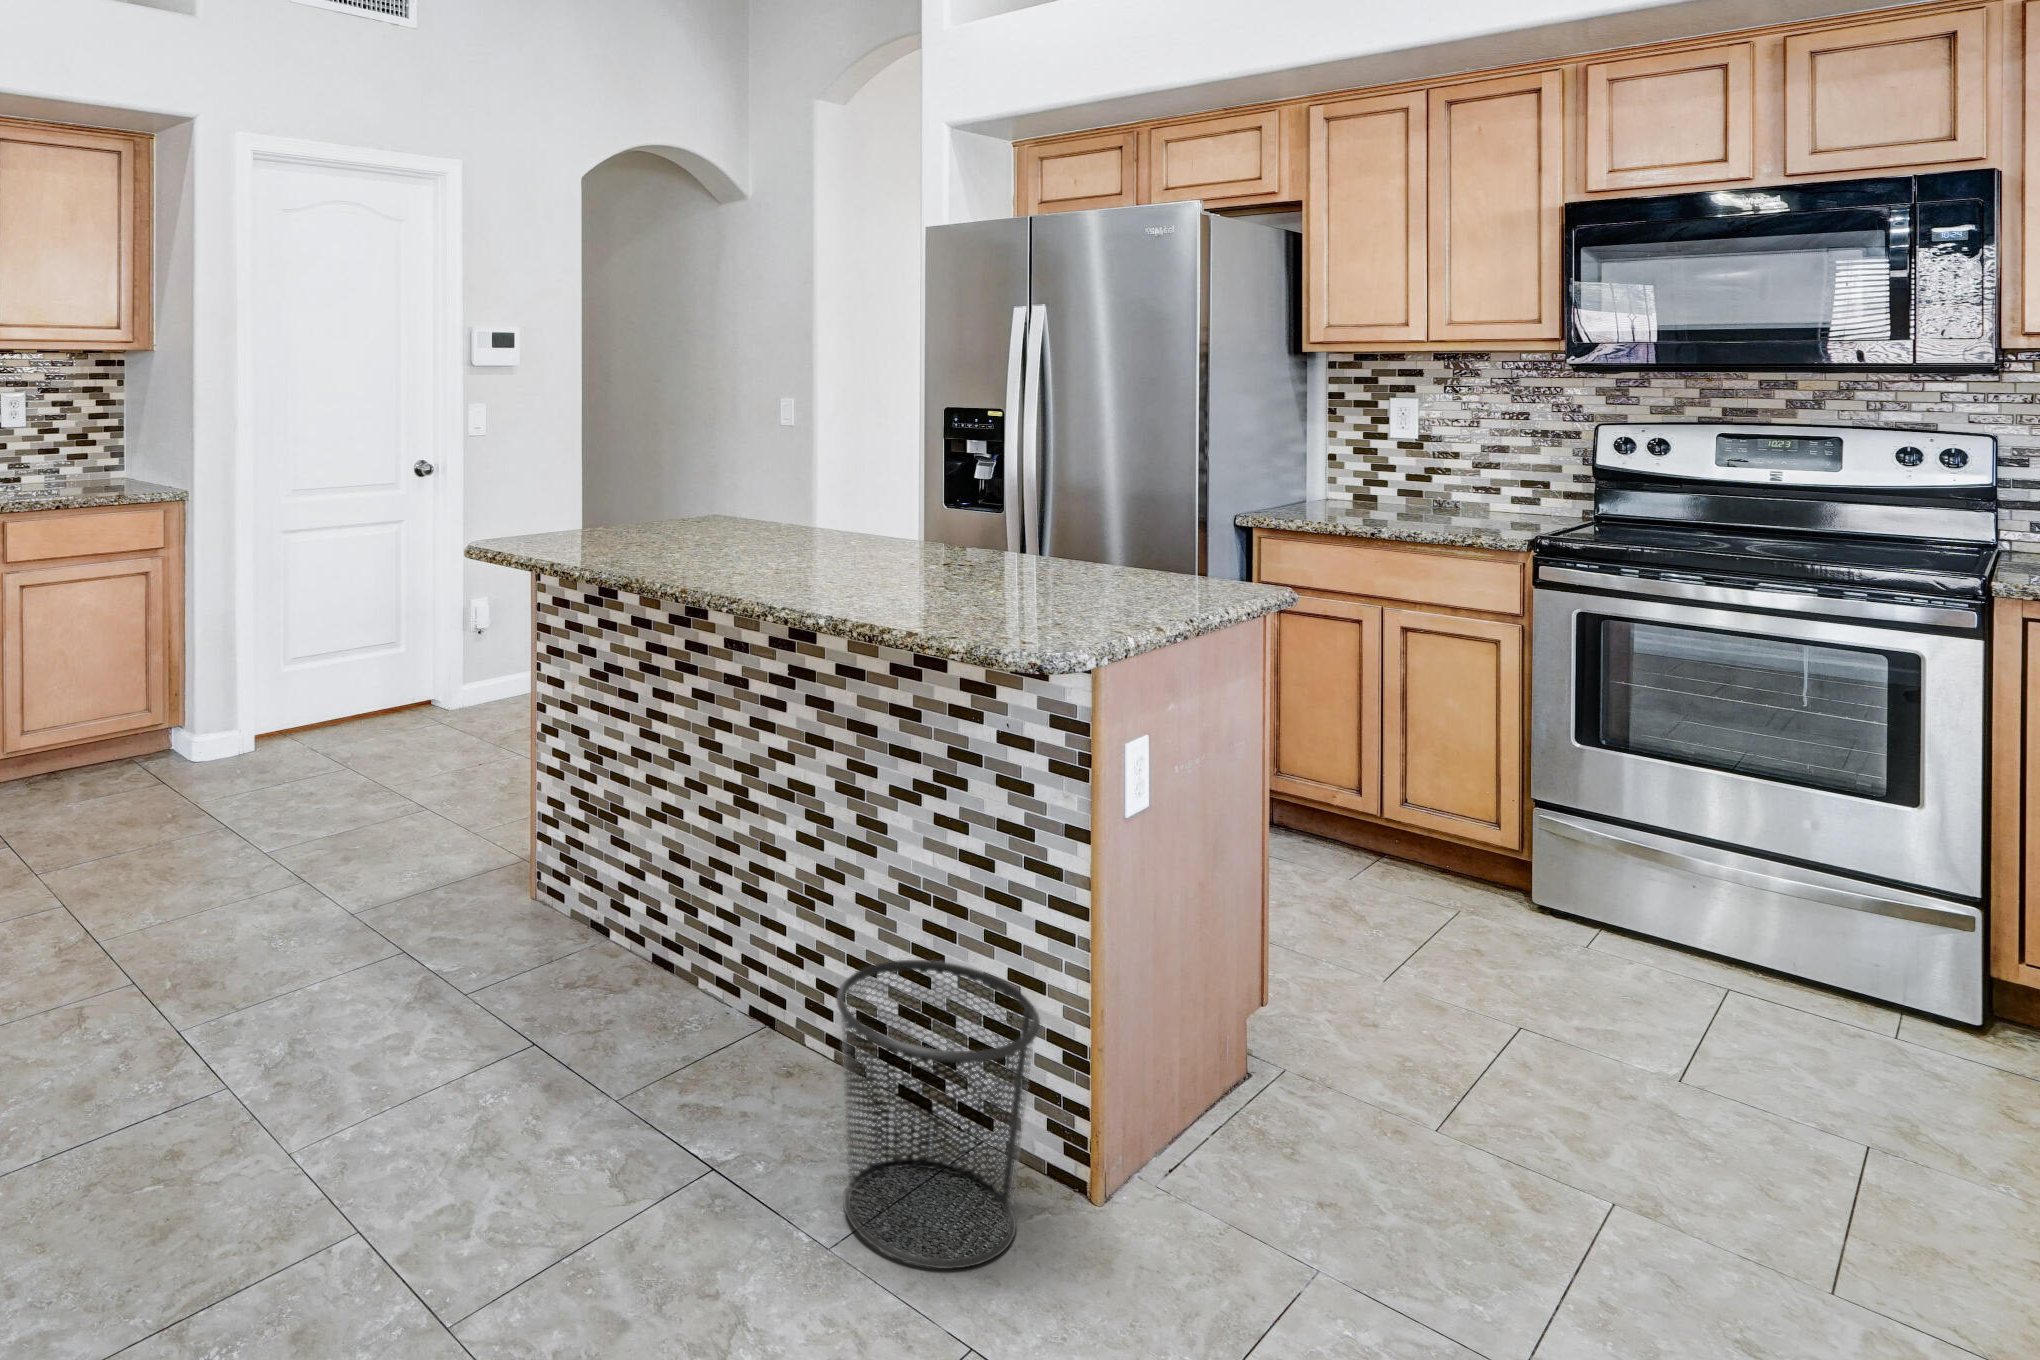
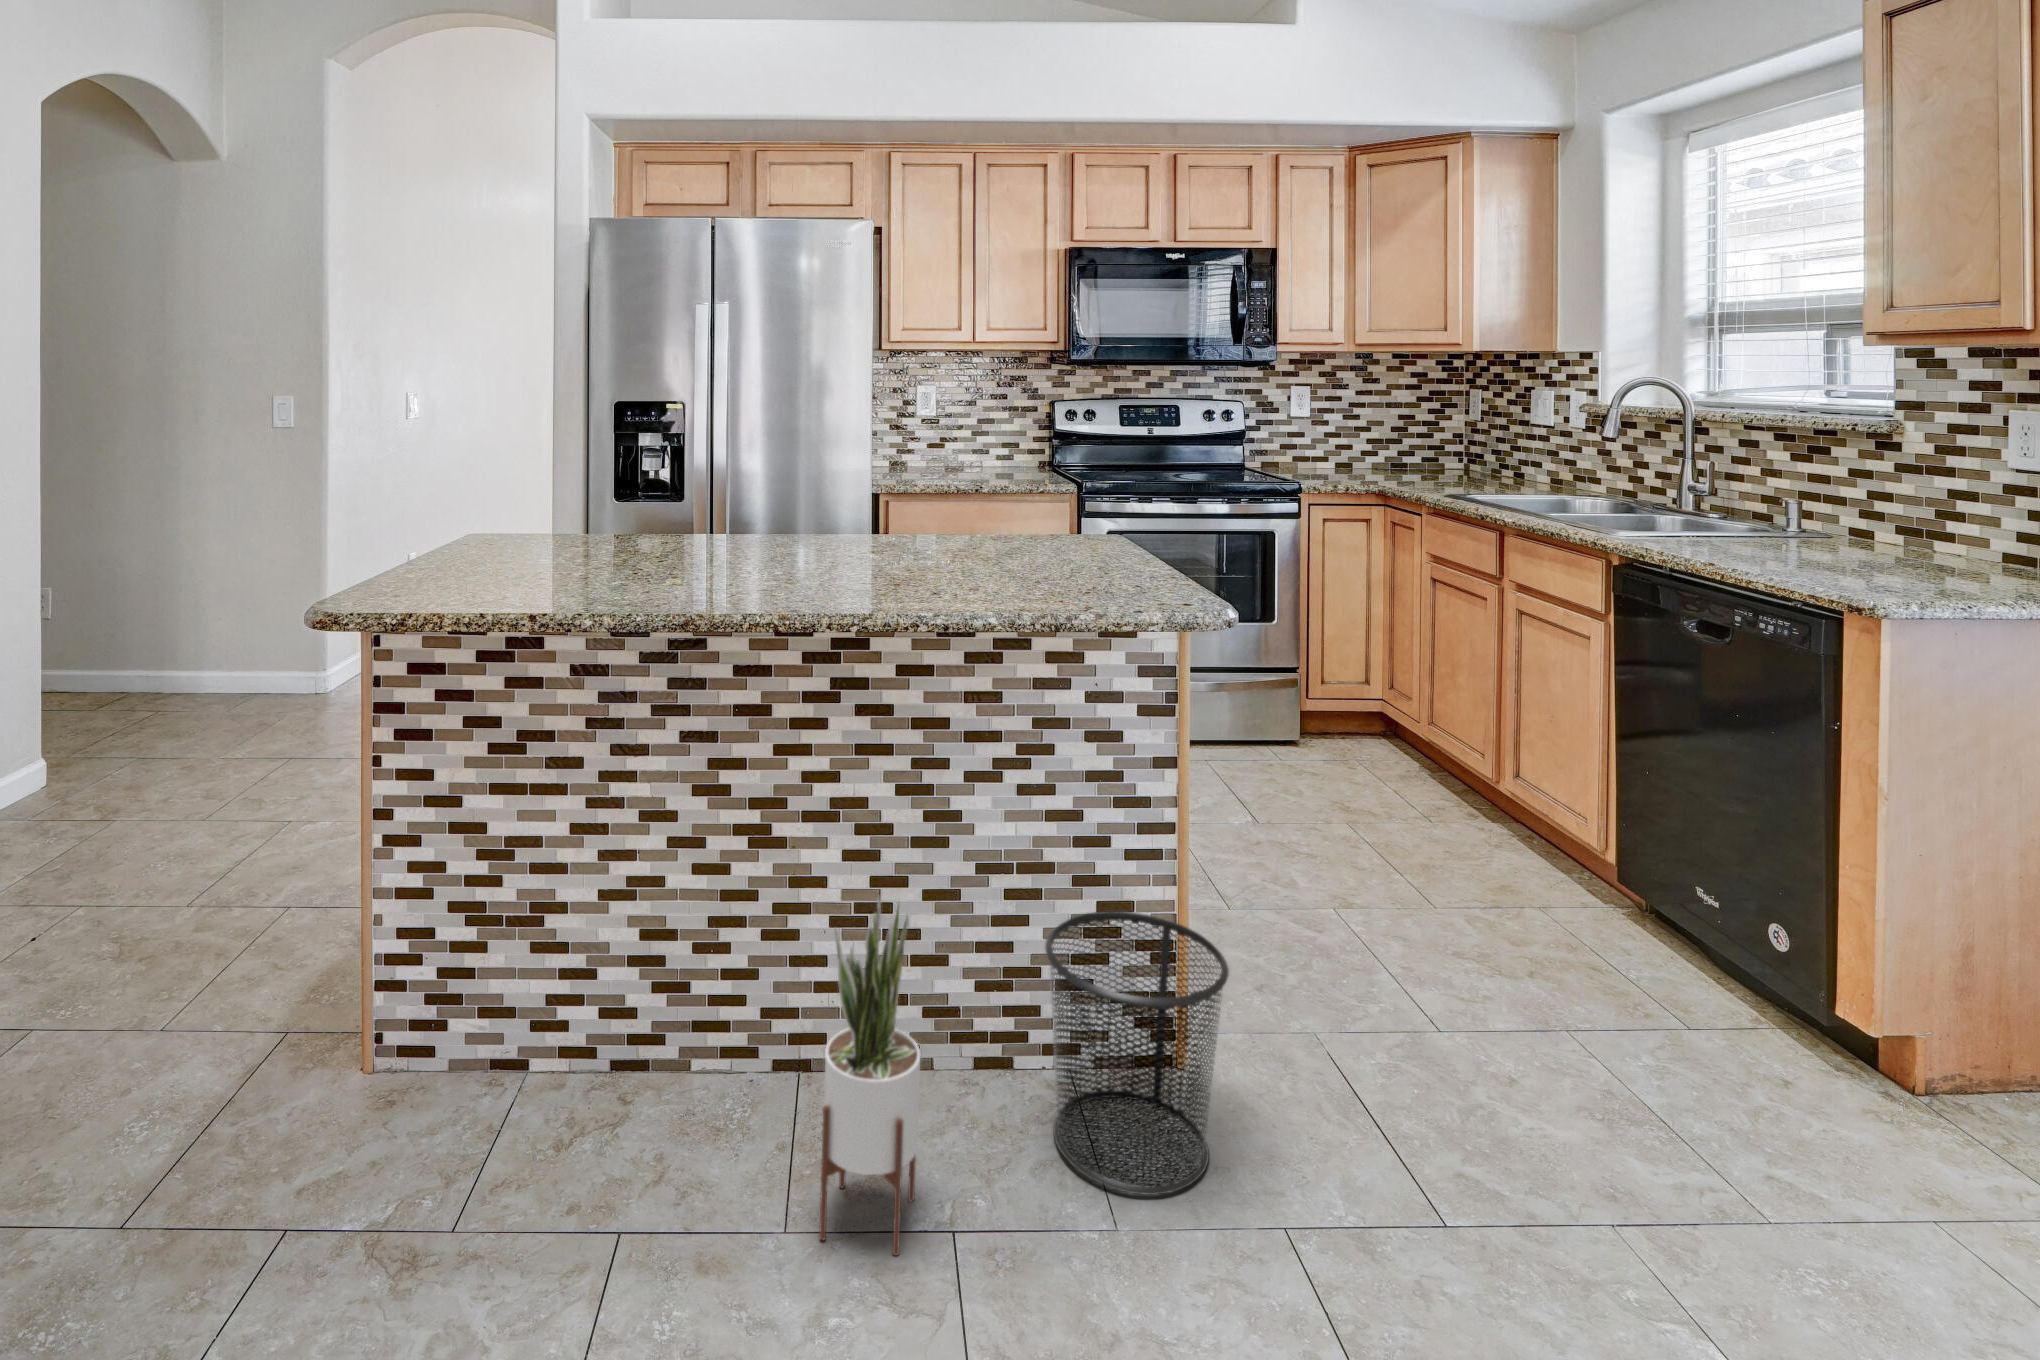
potted plant: none [589,840,718,1168] -> present [819,897,920,1256]

